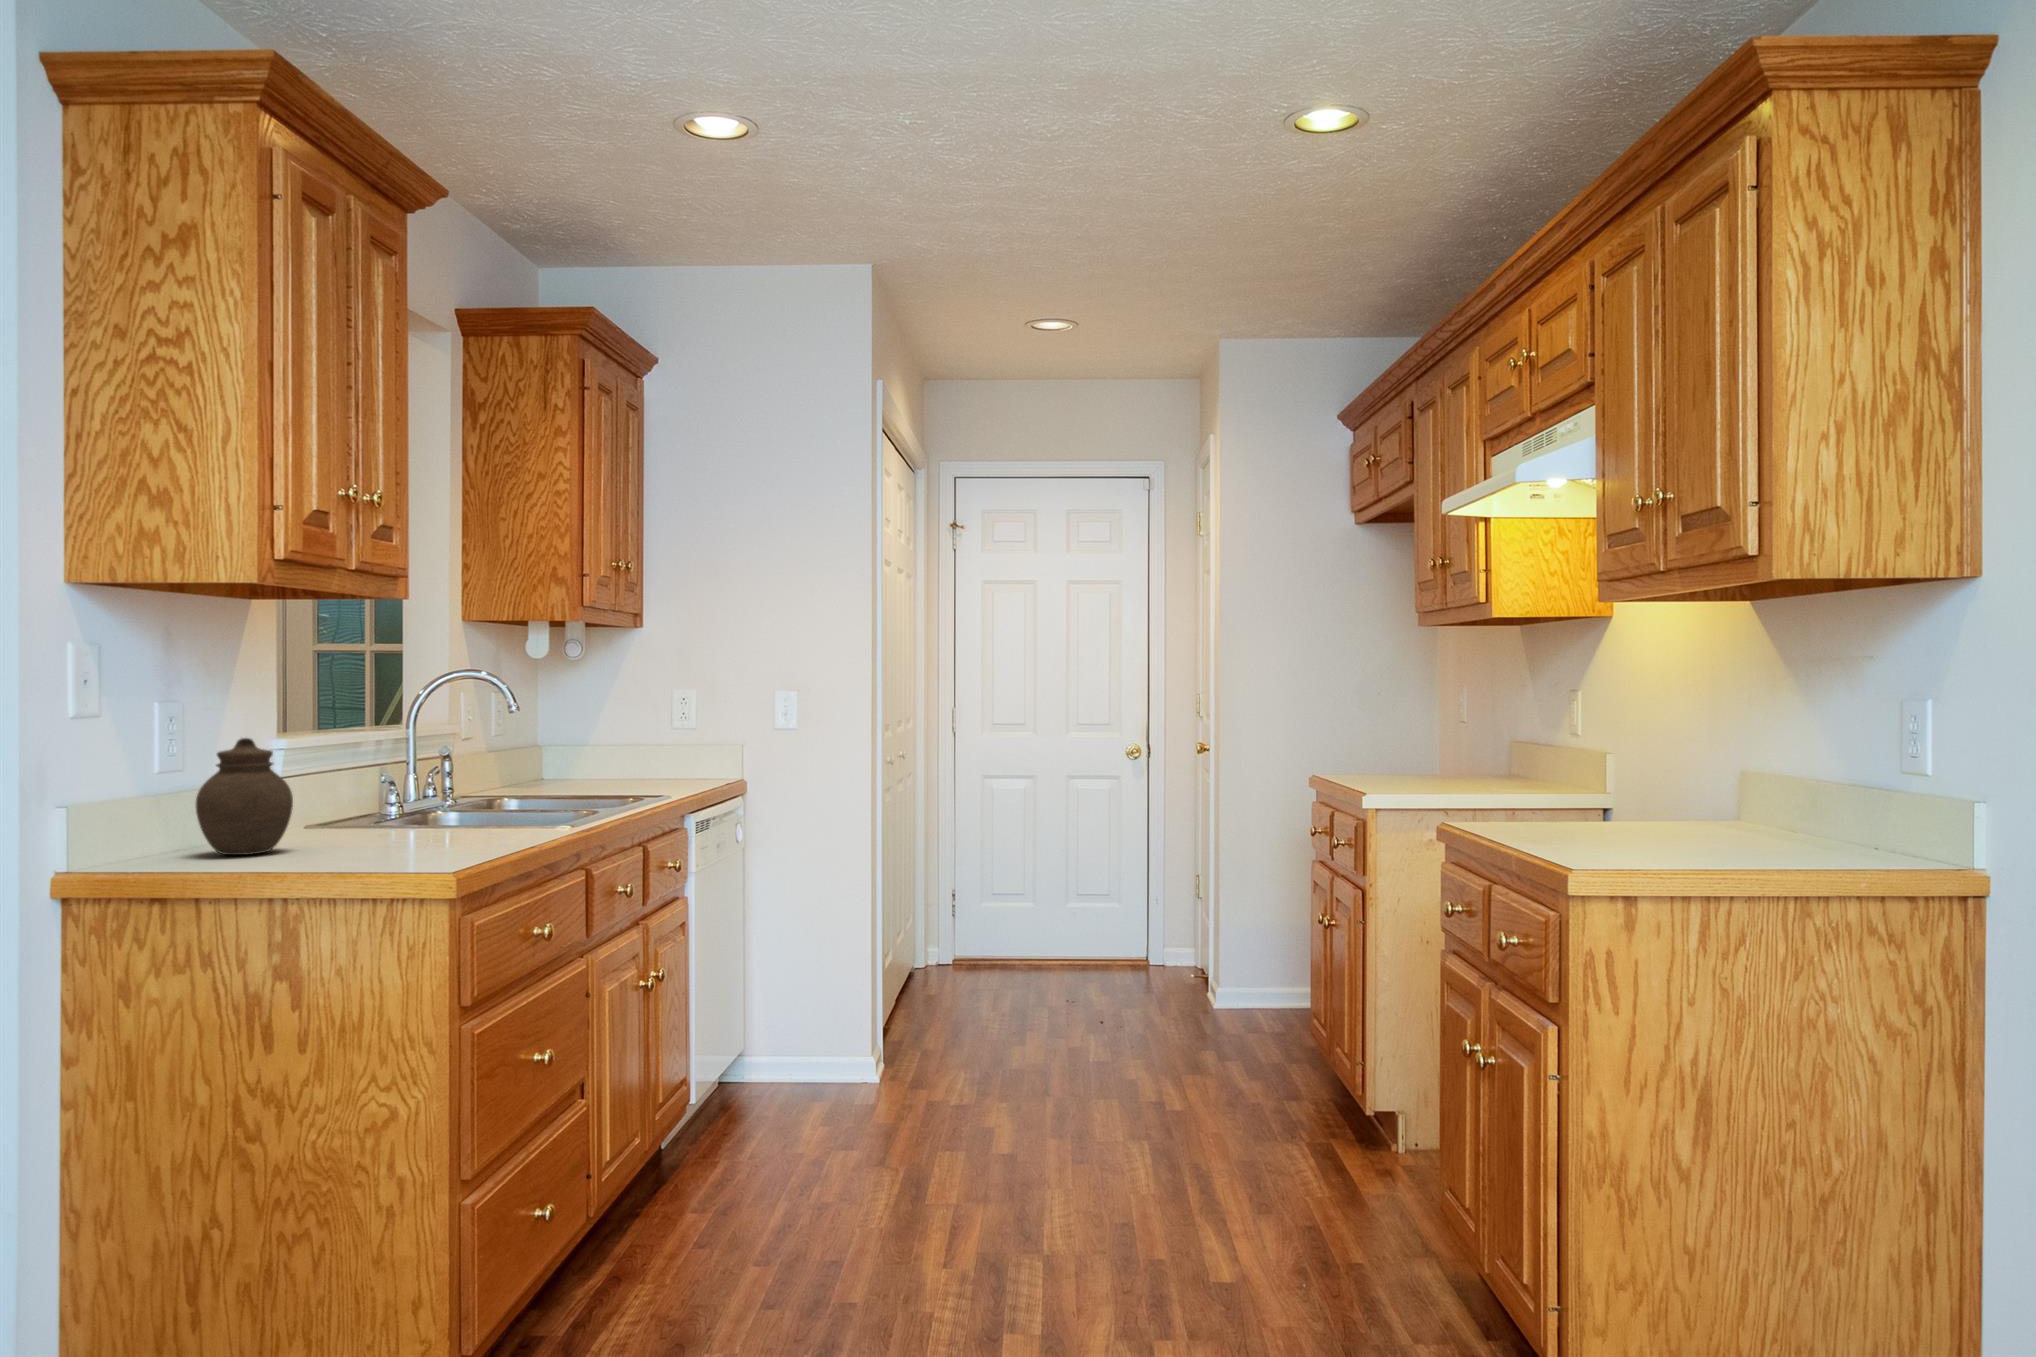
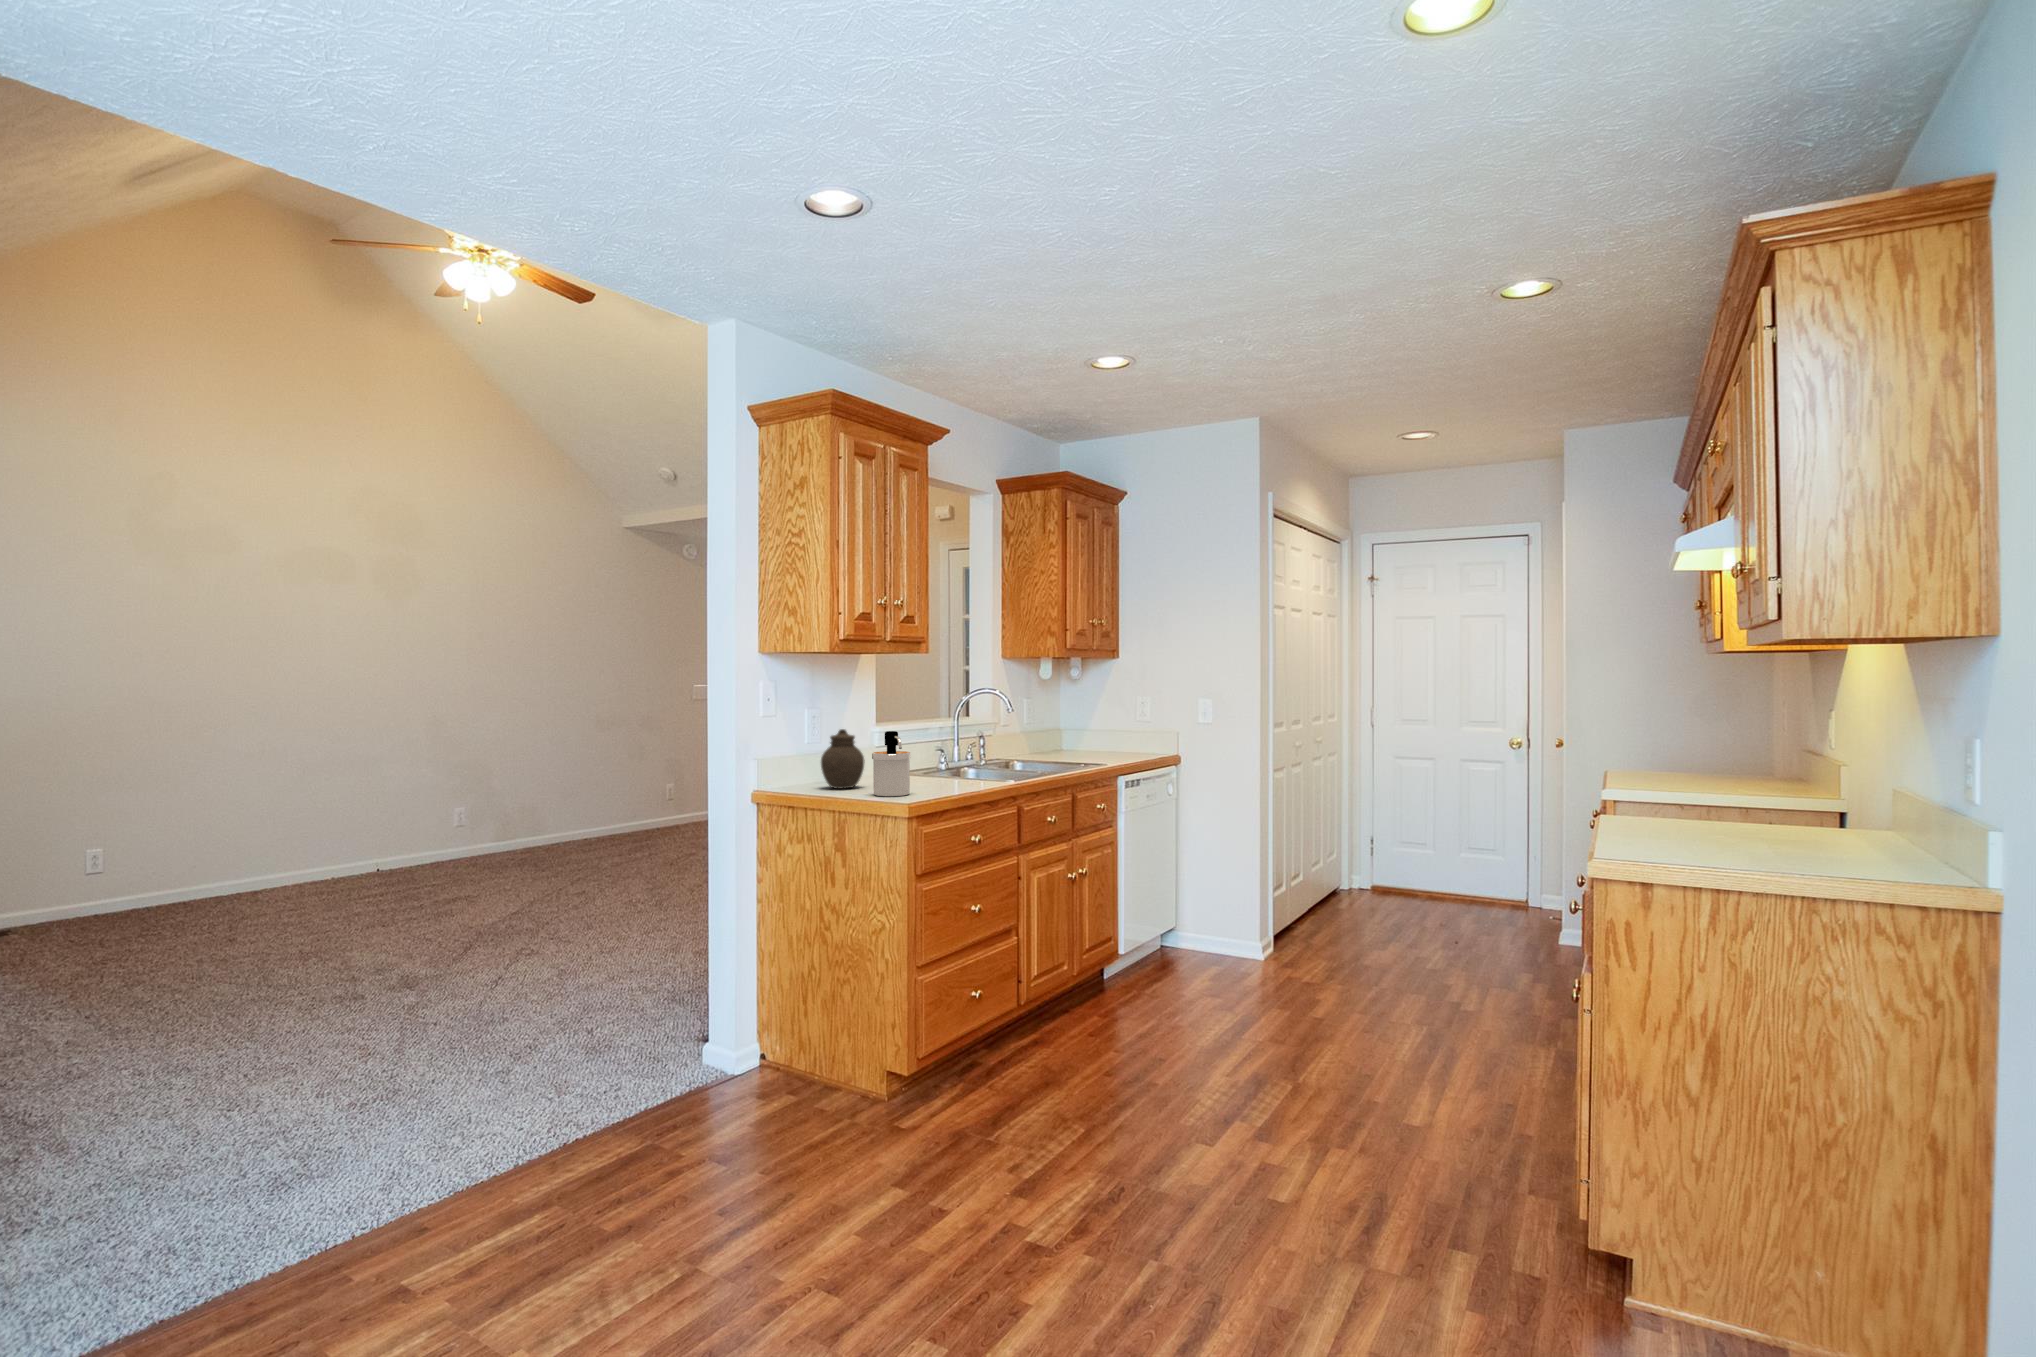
soap dispenser: none [340,738,421,862] -> present [872,731,911,796]

